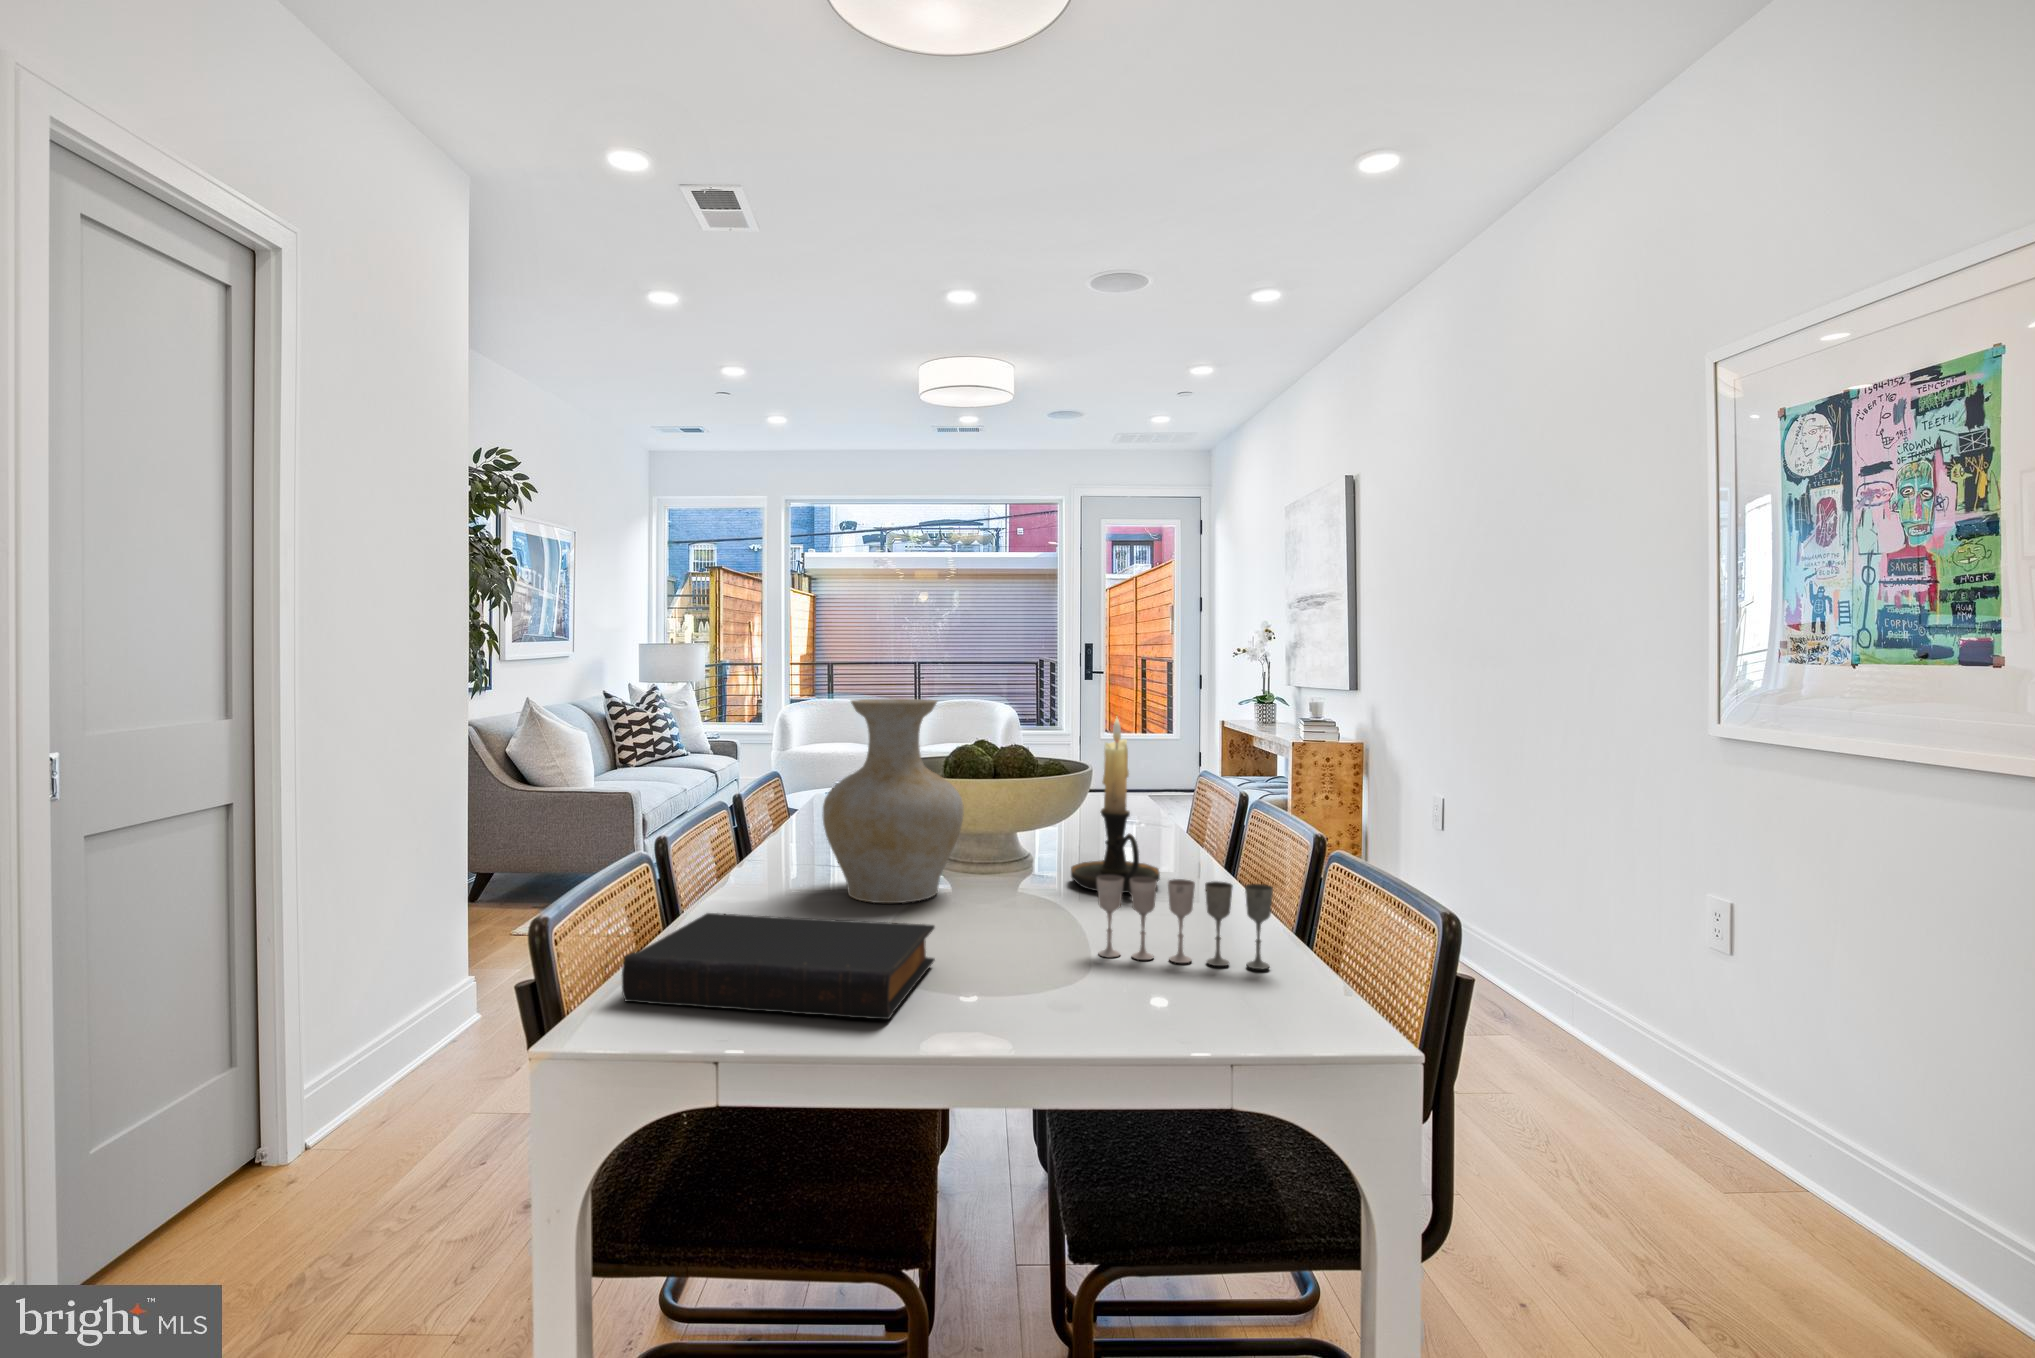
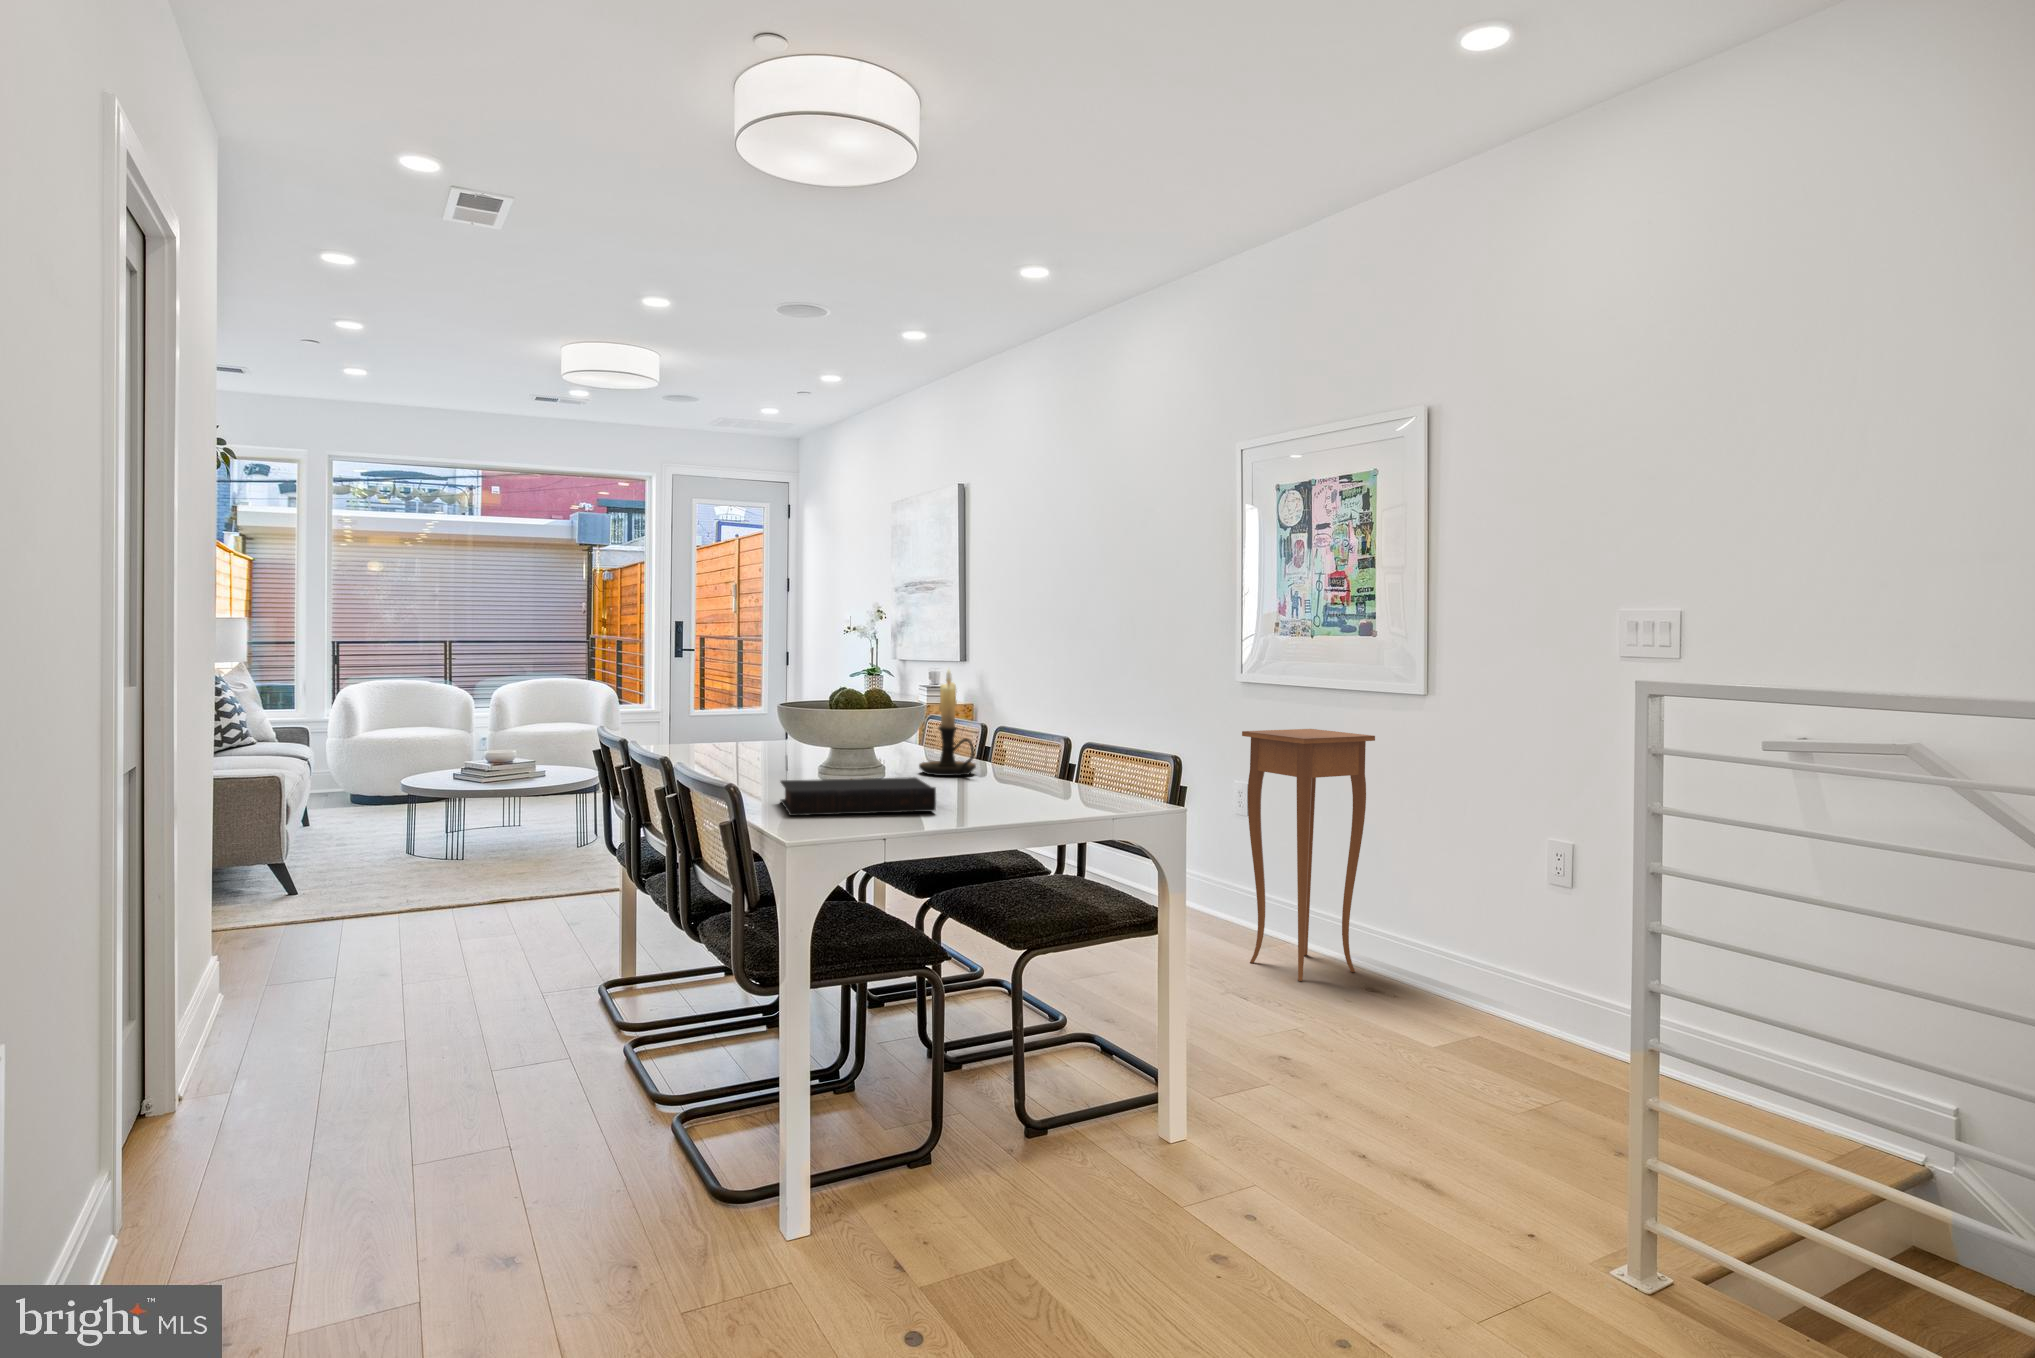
vase: present [822,699,964,903] -> none [781,657,872,785]
side table: none [1700,826,2000,1304] -> present [1242,729,1375,981]
wine glass: present [1097,875,1273,969] -> none [987,750,1079,794]

